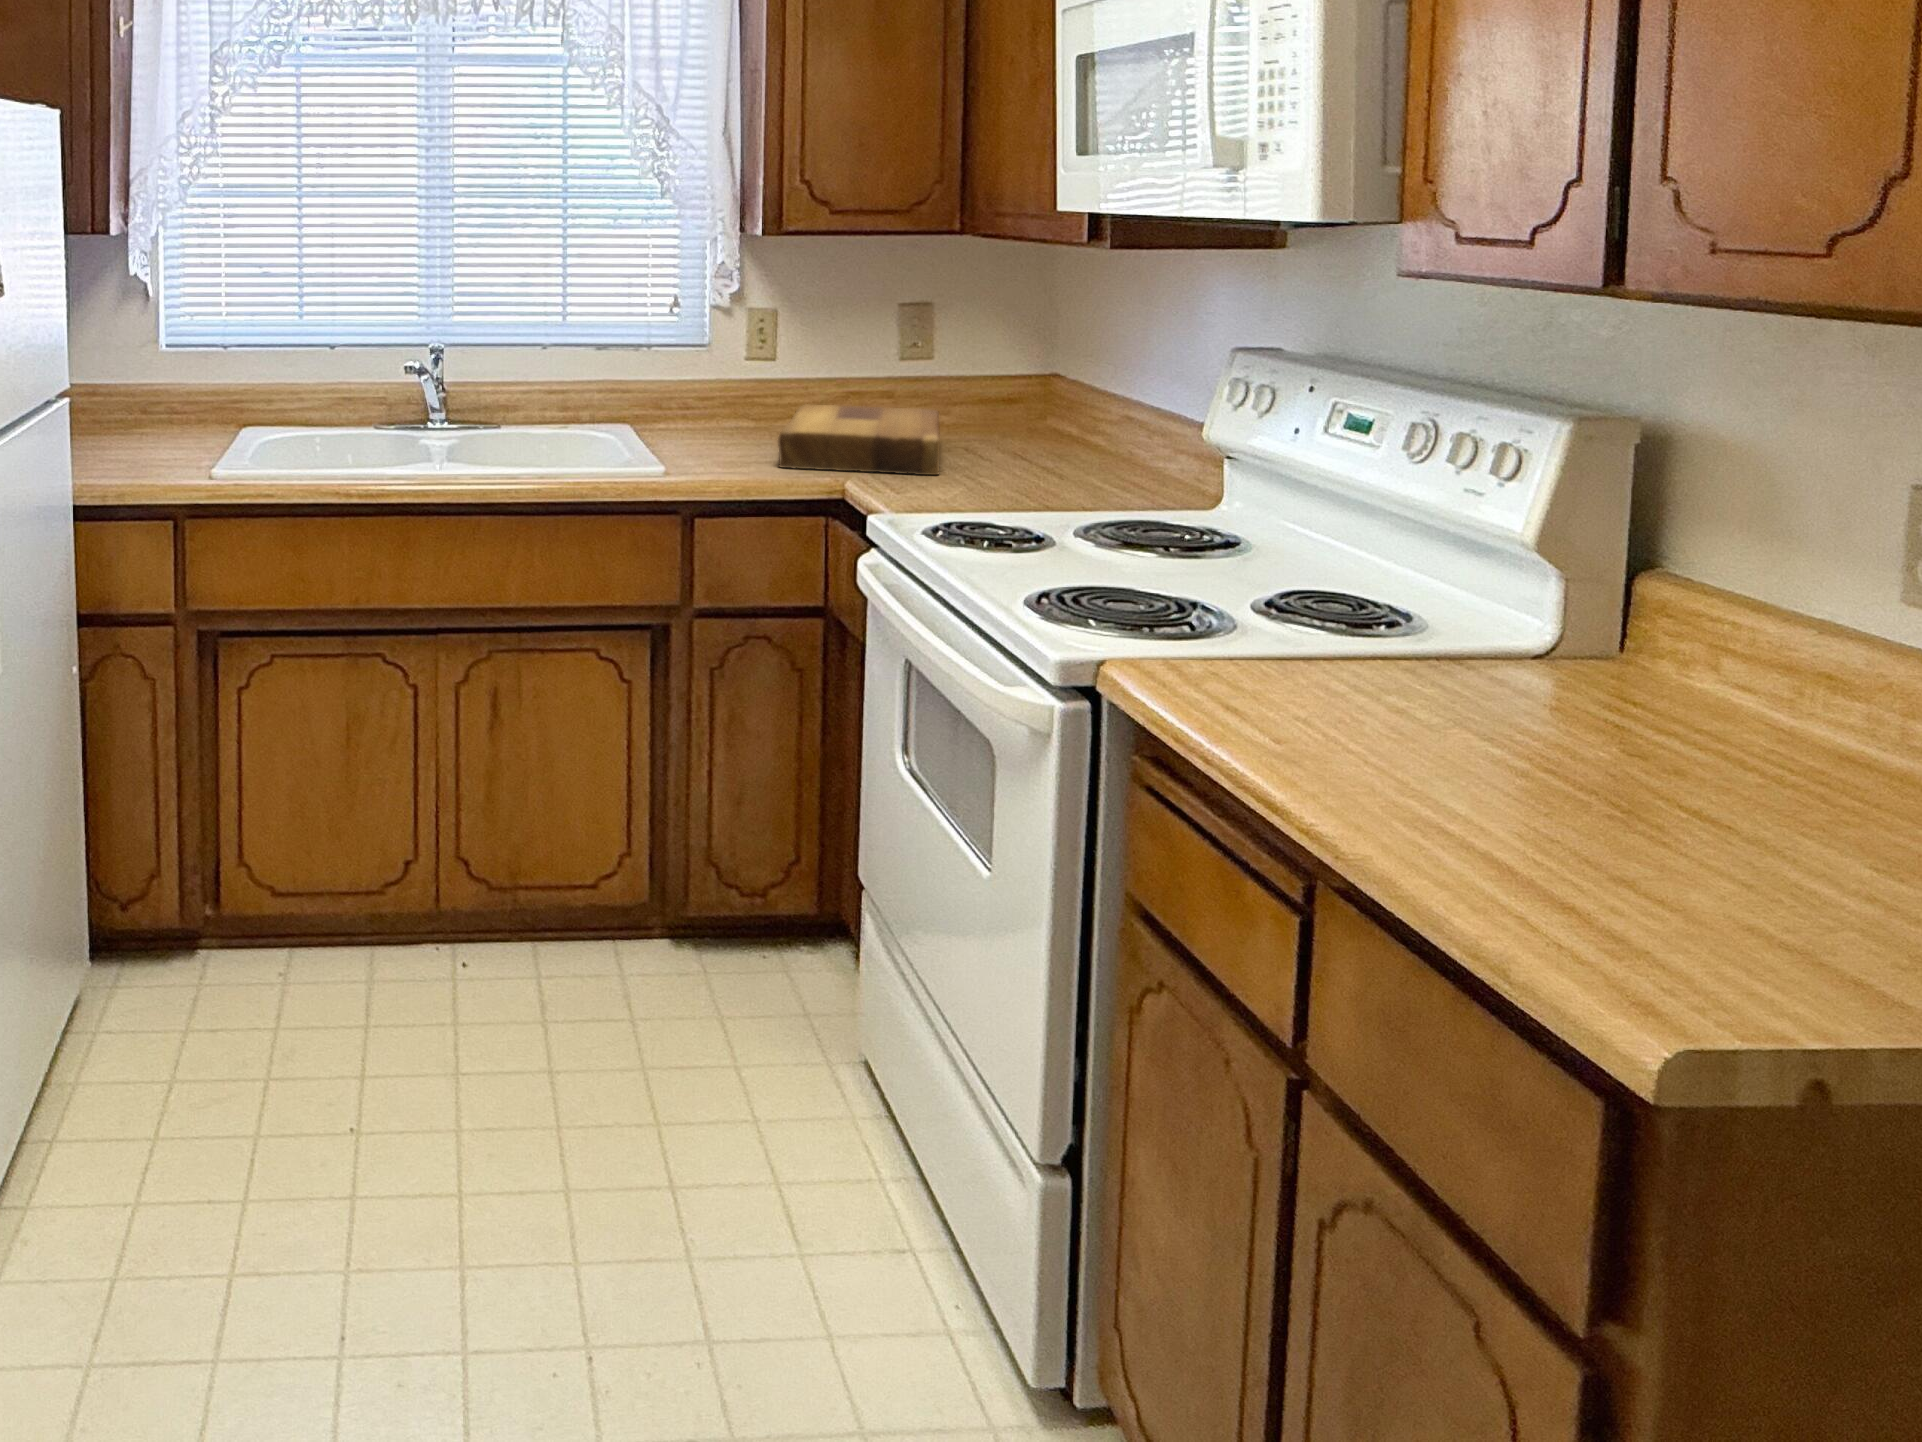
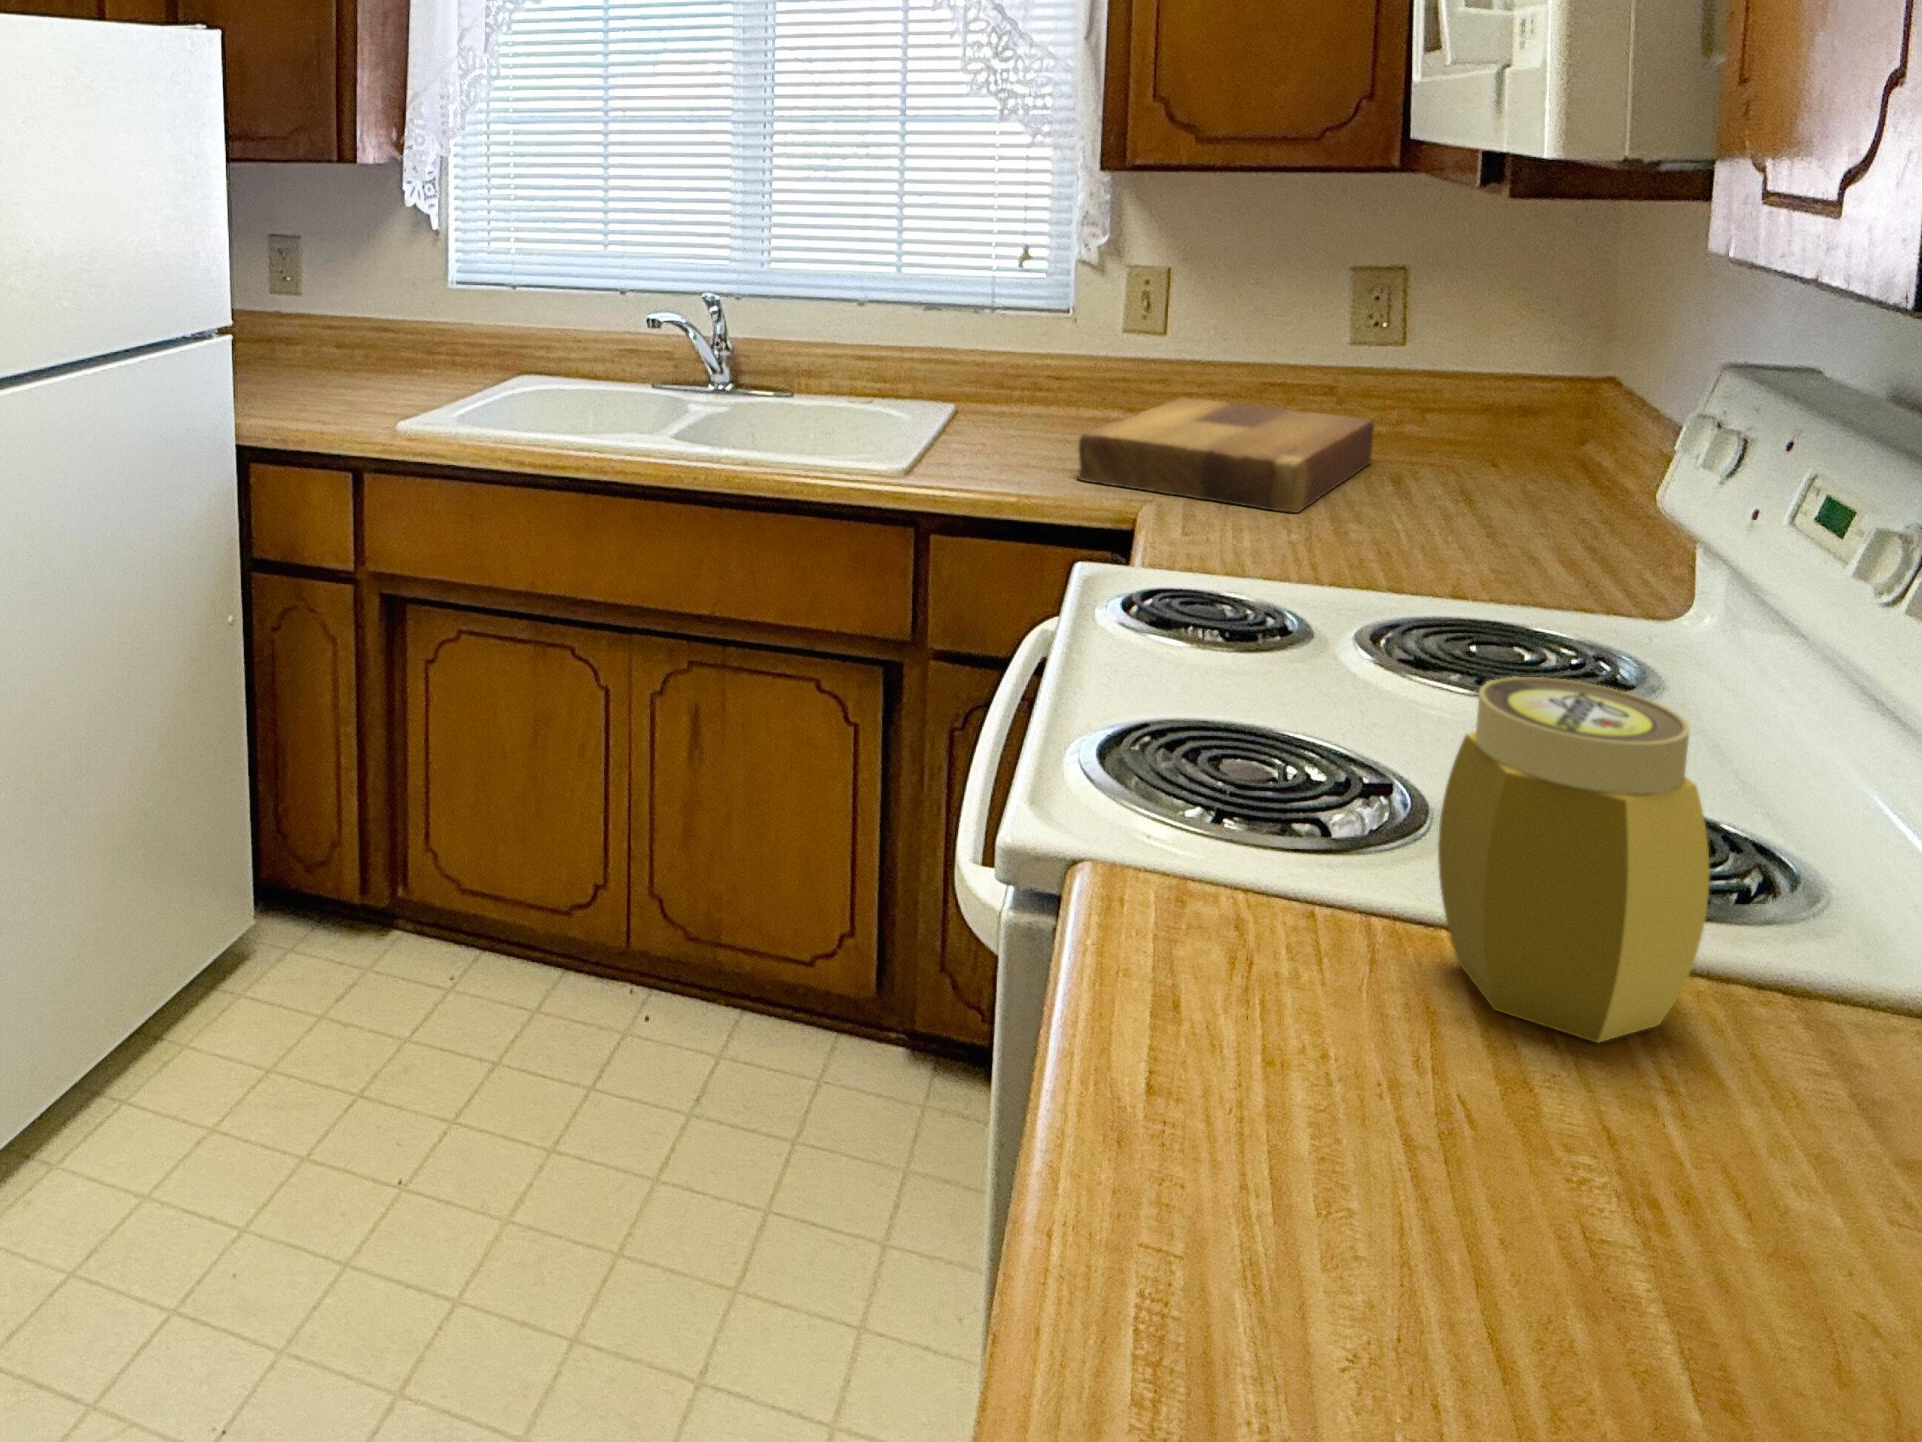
jar: none [1327,515,1474,718] -> present [1438,676,1709,1043]

